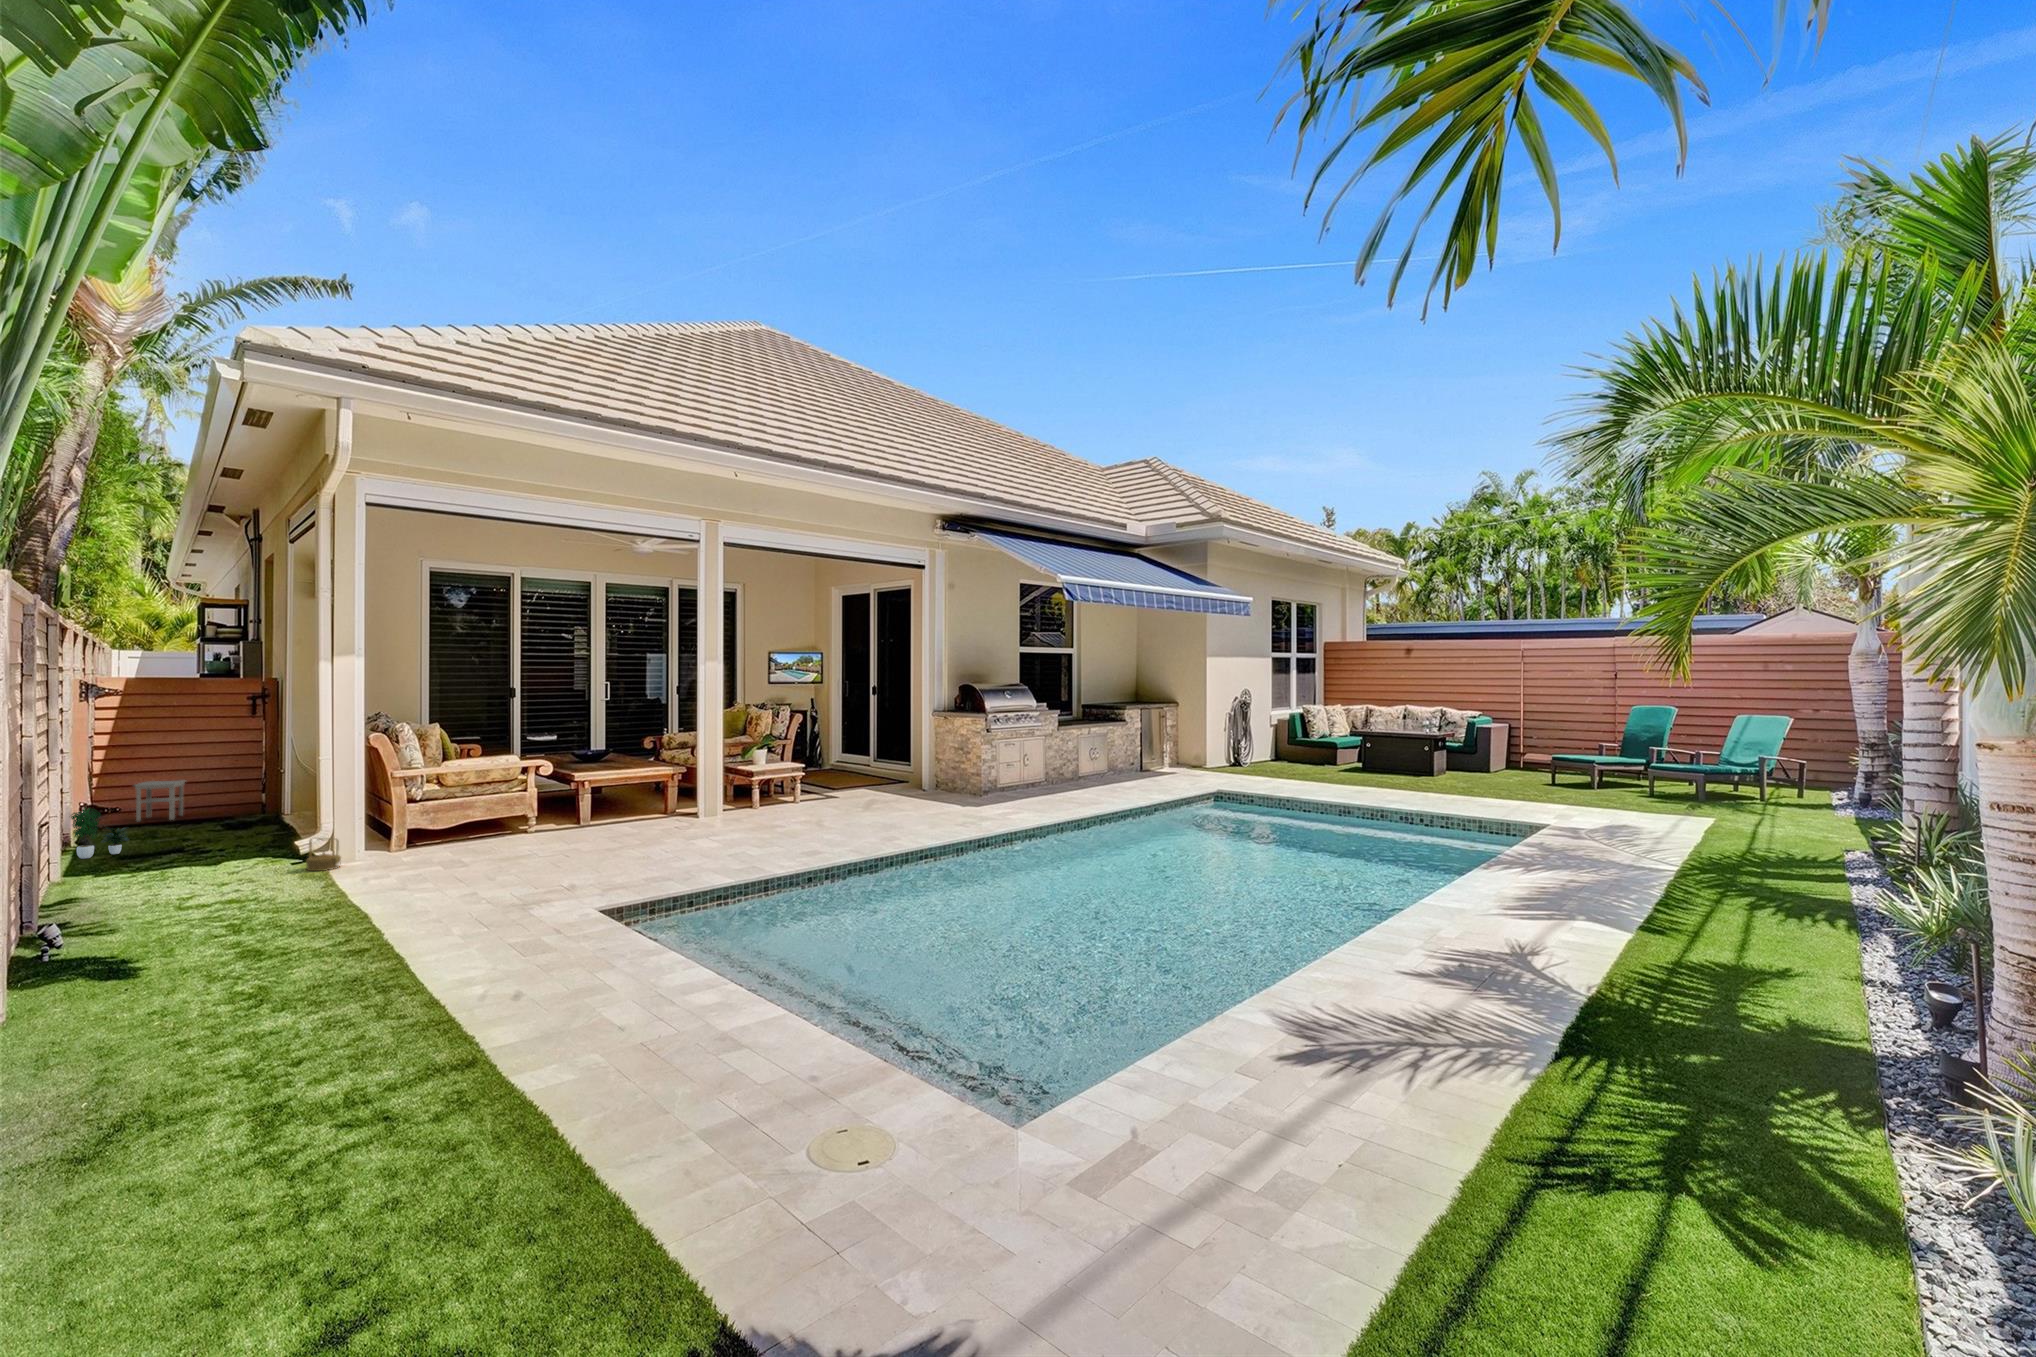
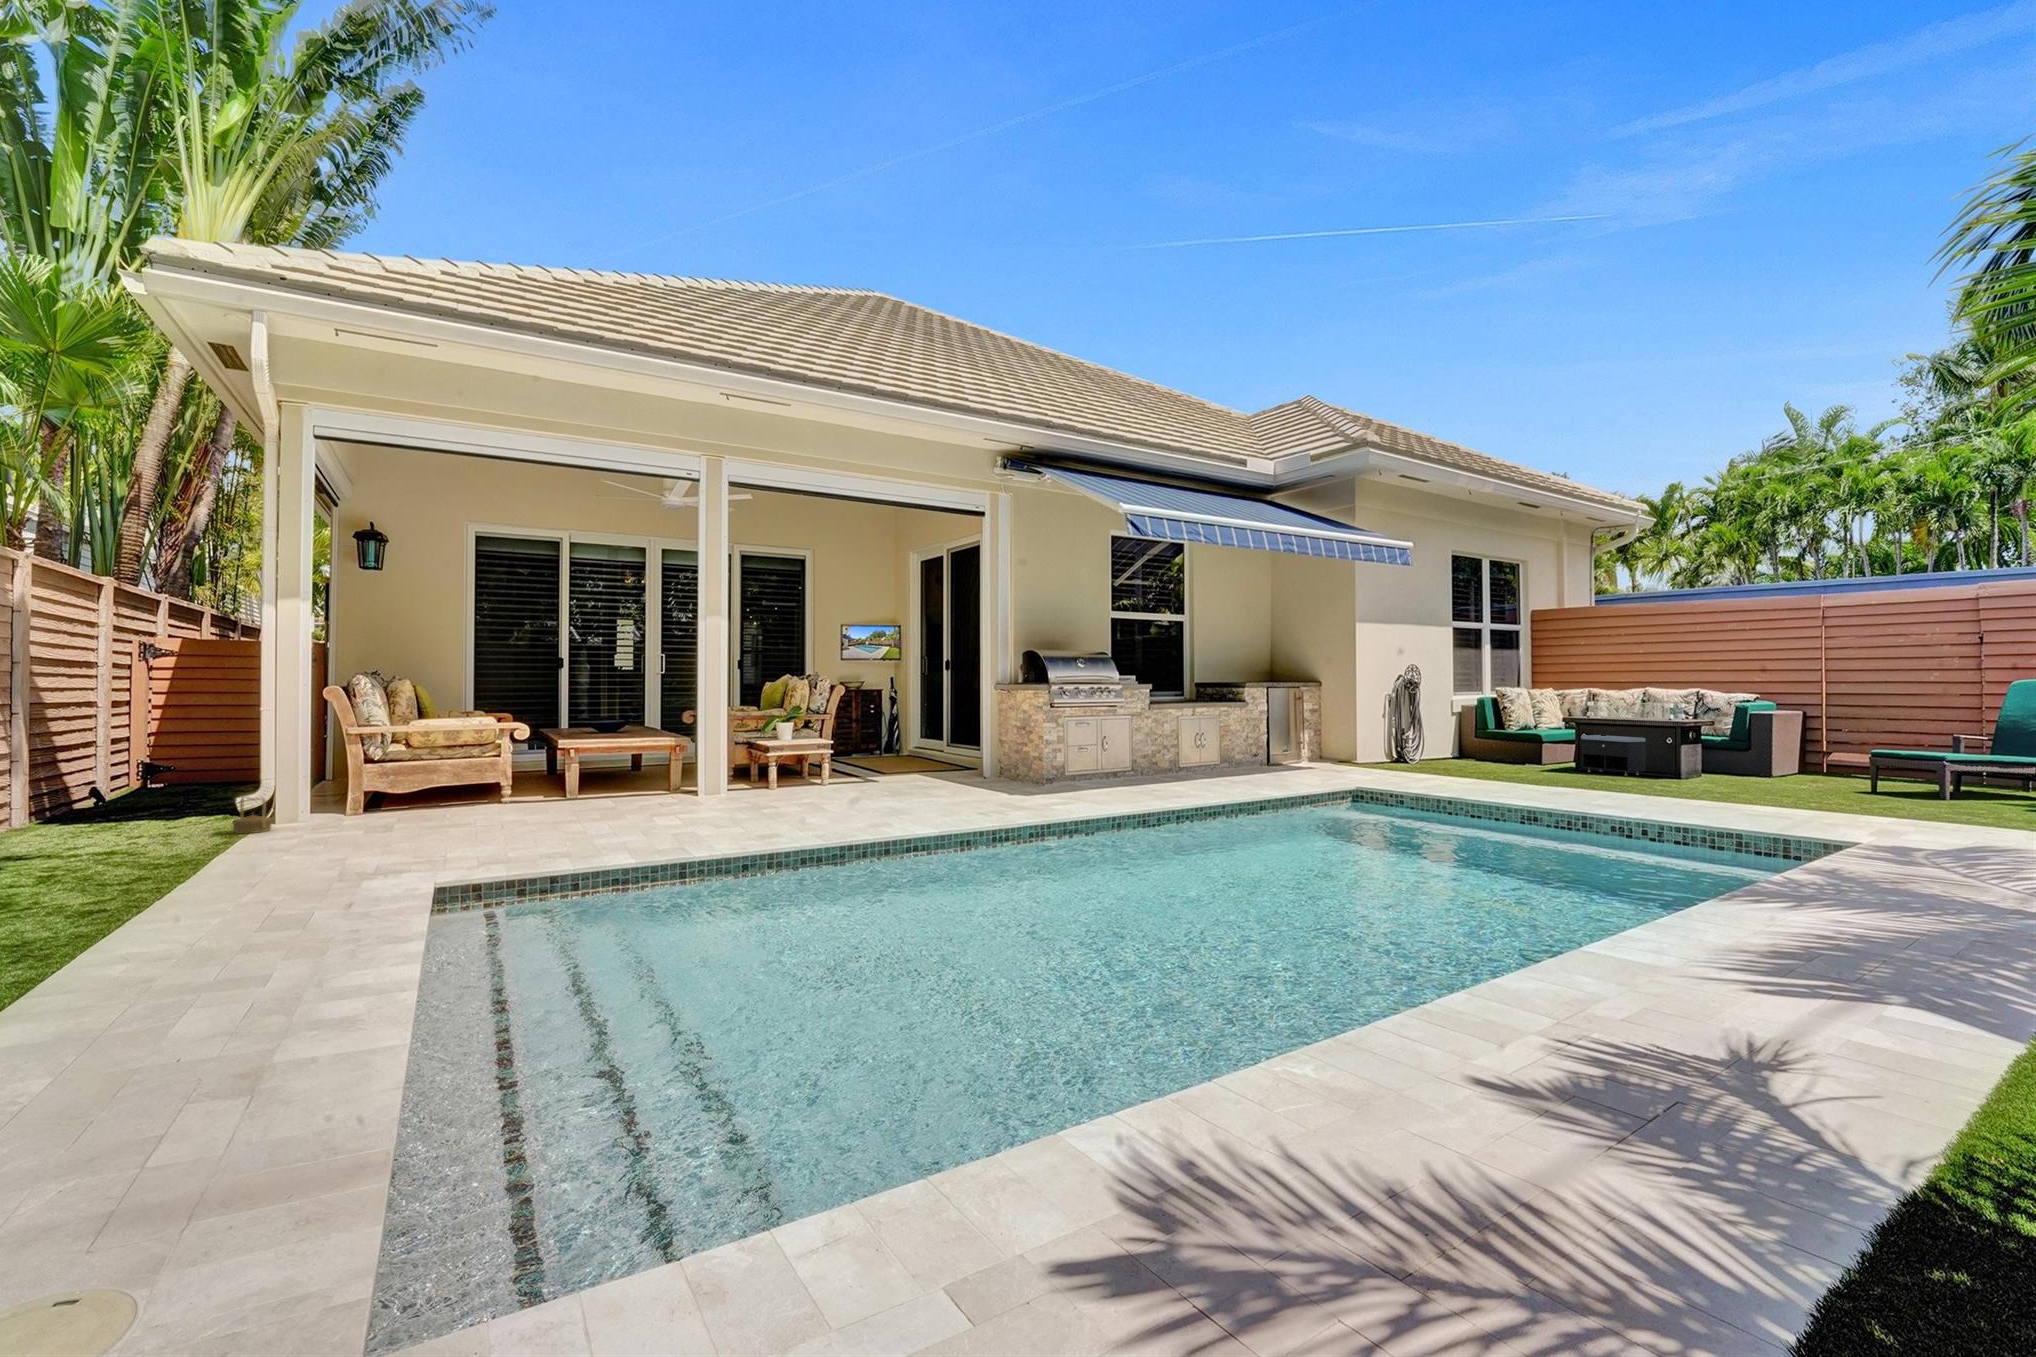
storage bench: none [1366,744,1411,775] -> present [1581,735,1646,775]
side table: present [135,780,185,821] -> none [179,744,236,784]
potted plant: present [71,807,127,859] -> none [55,759,121,814]

